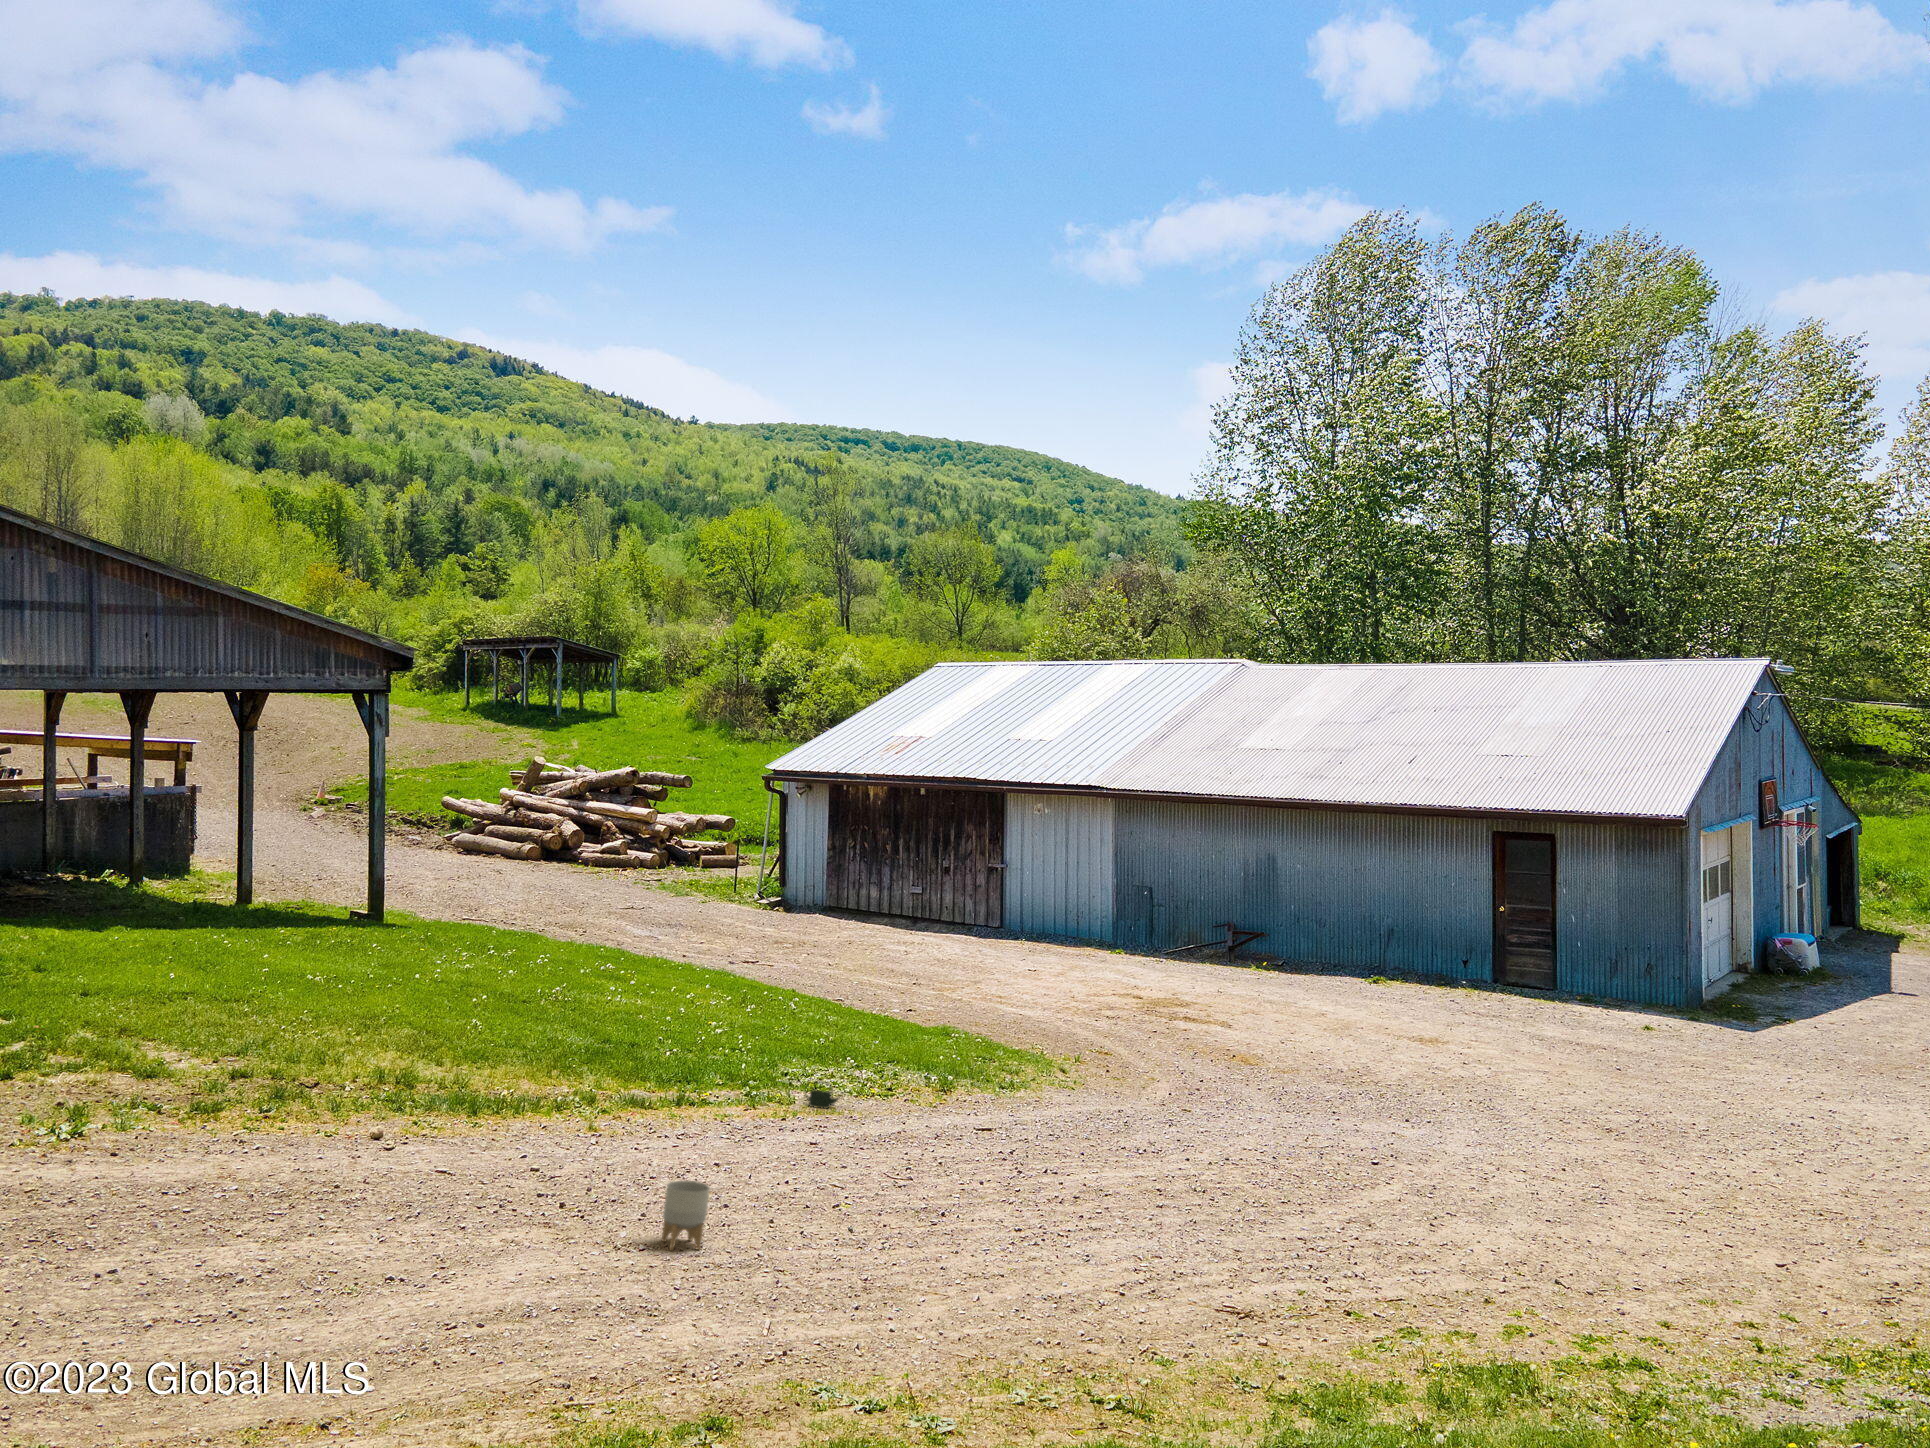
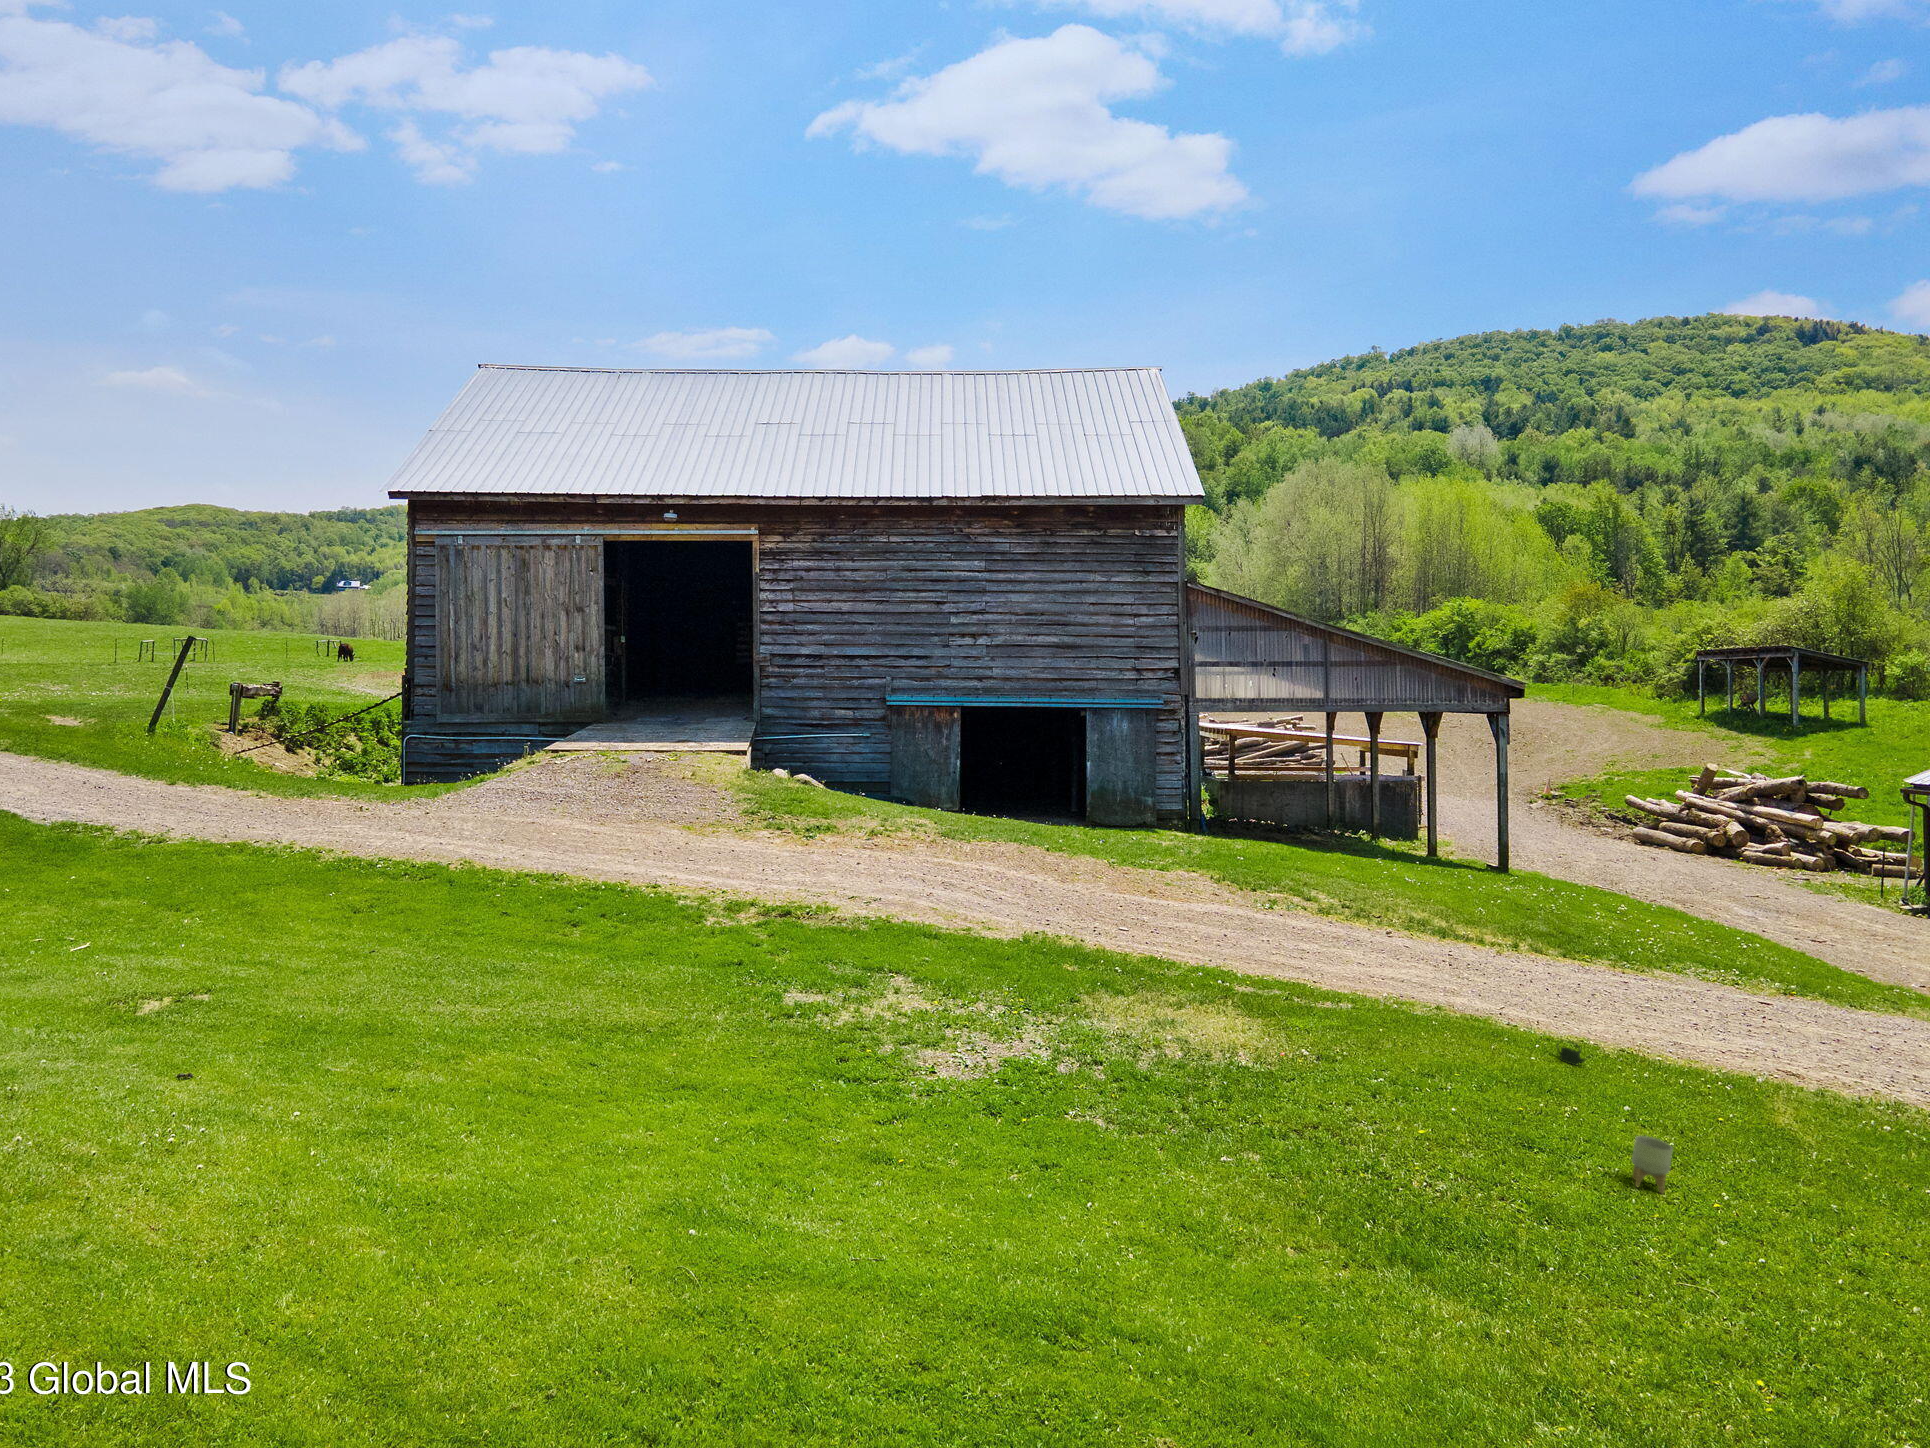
watering can: present [806,1081,839,1109] -> present [1556,1042,1587,1065]

